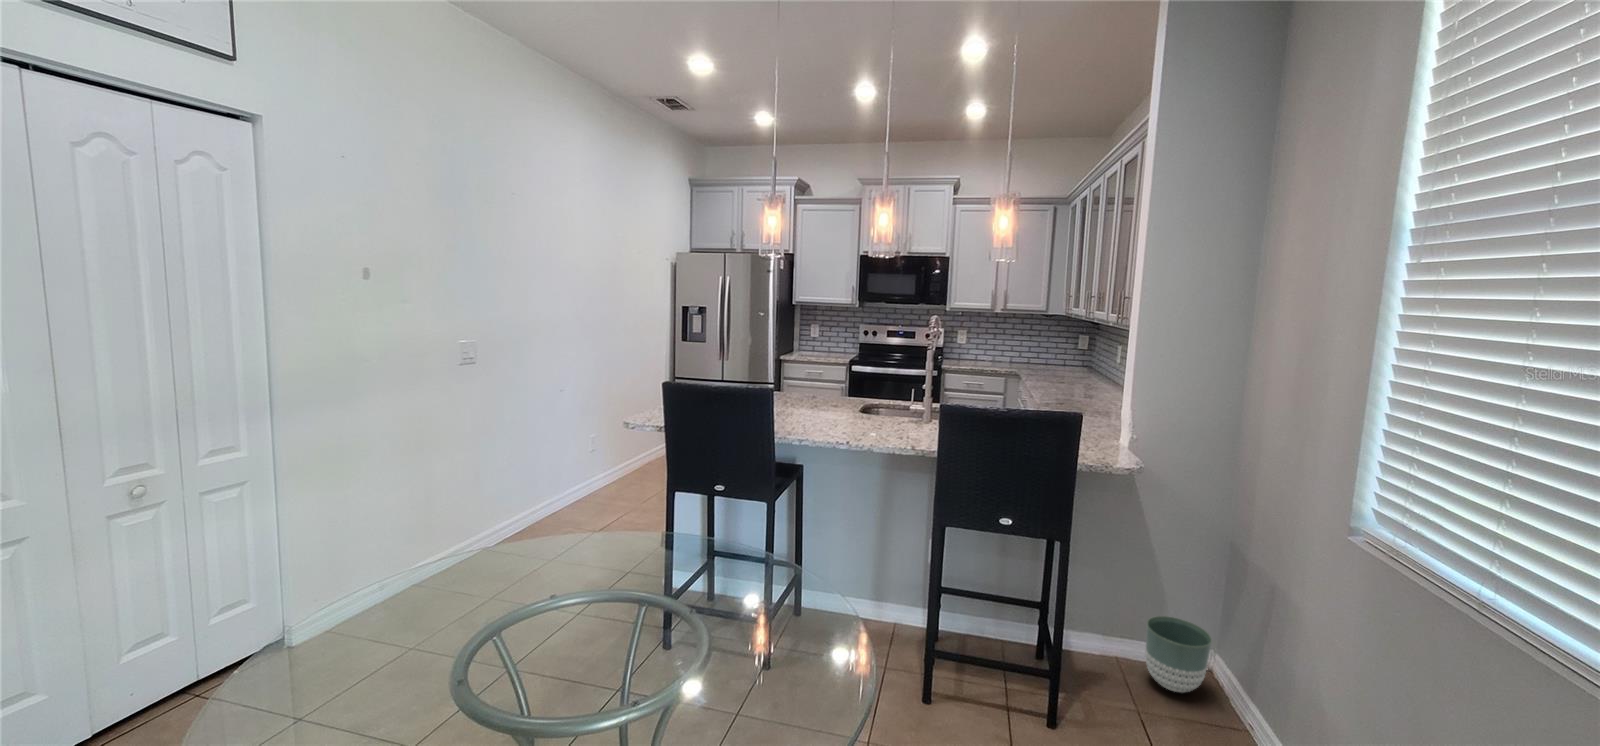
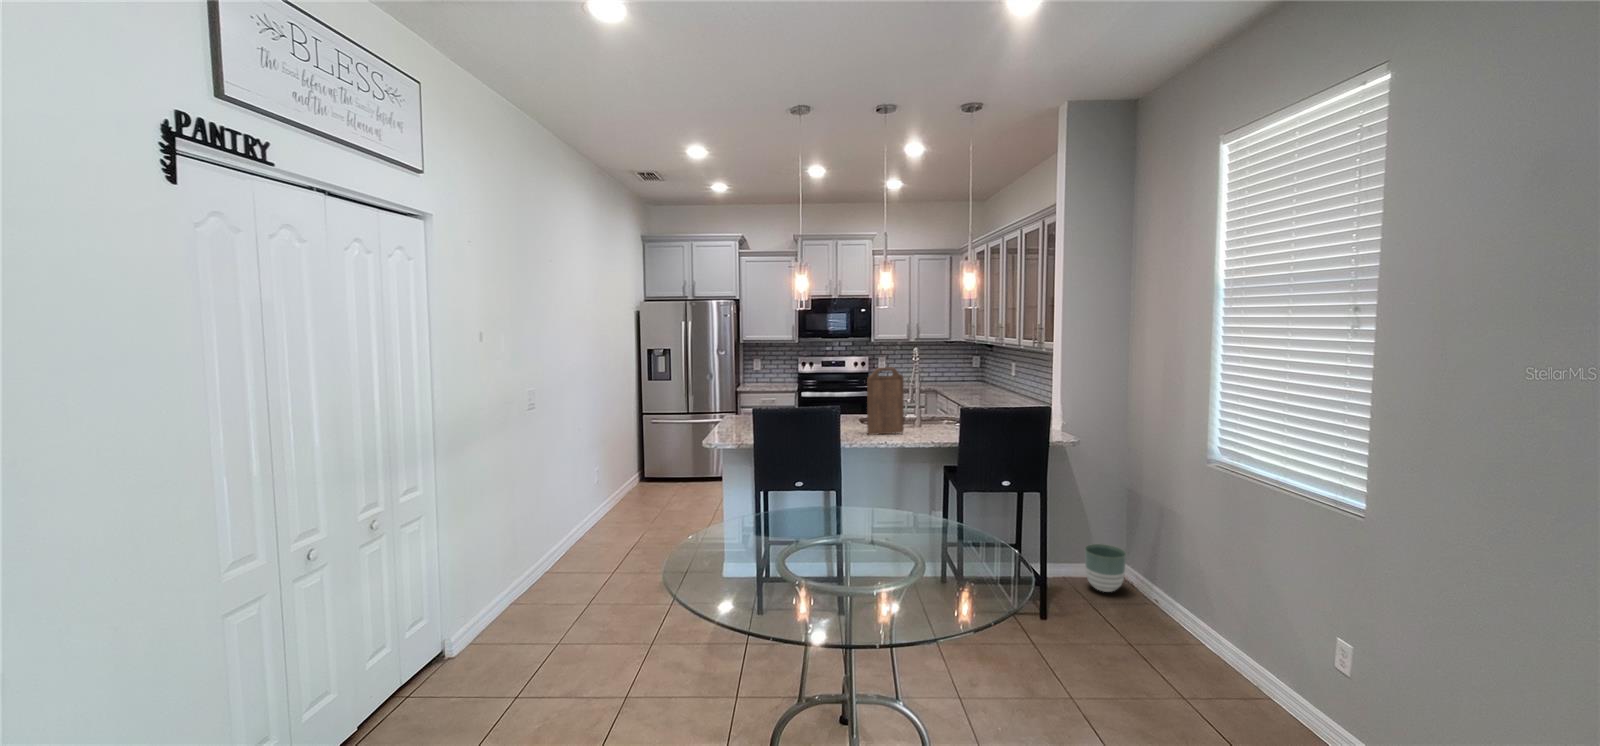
cutting board: none [836,337,891,427] -> present [867,367,904,435]

